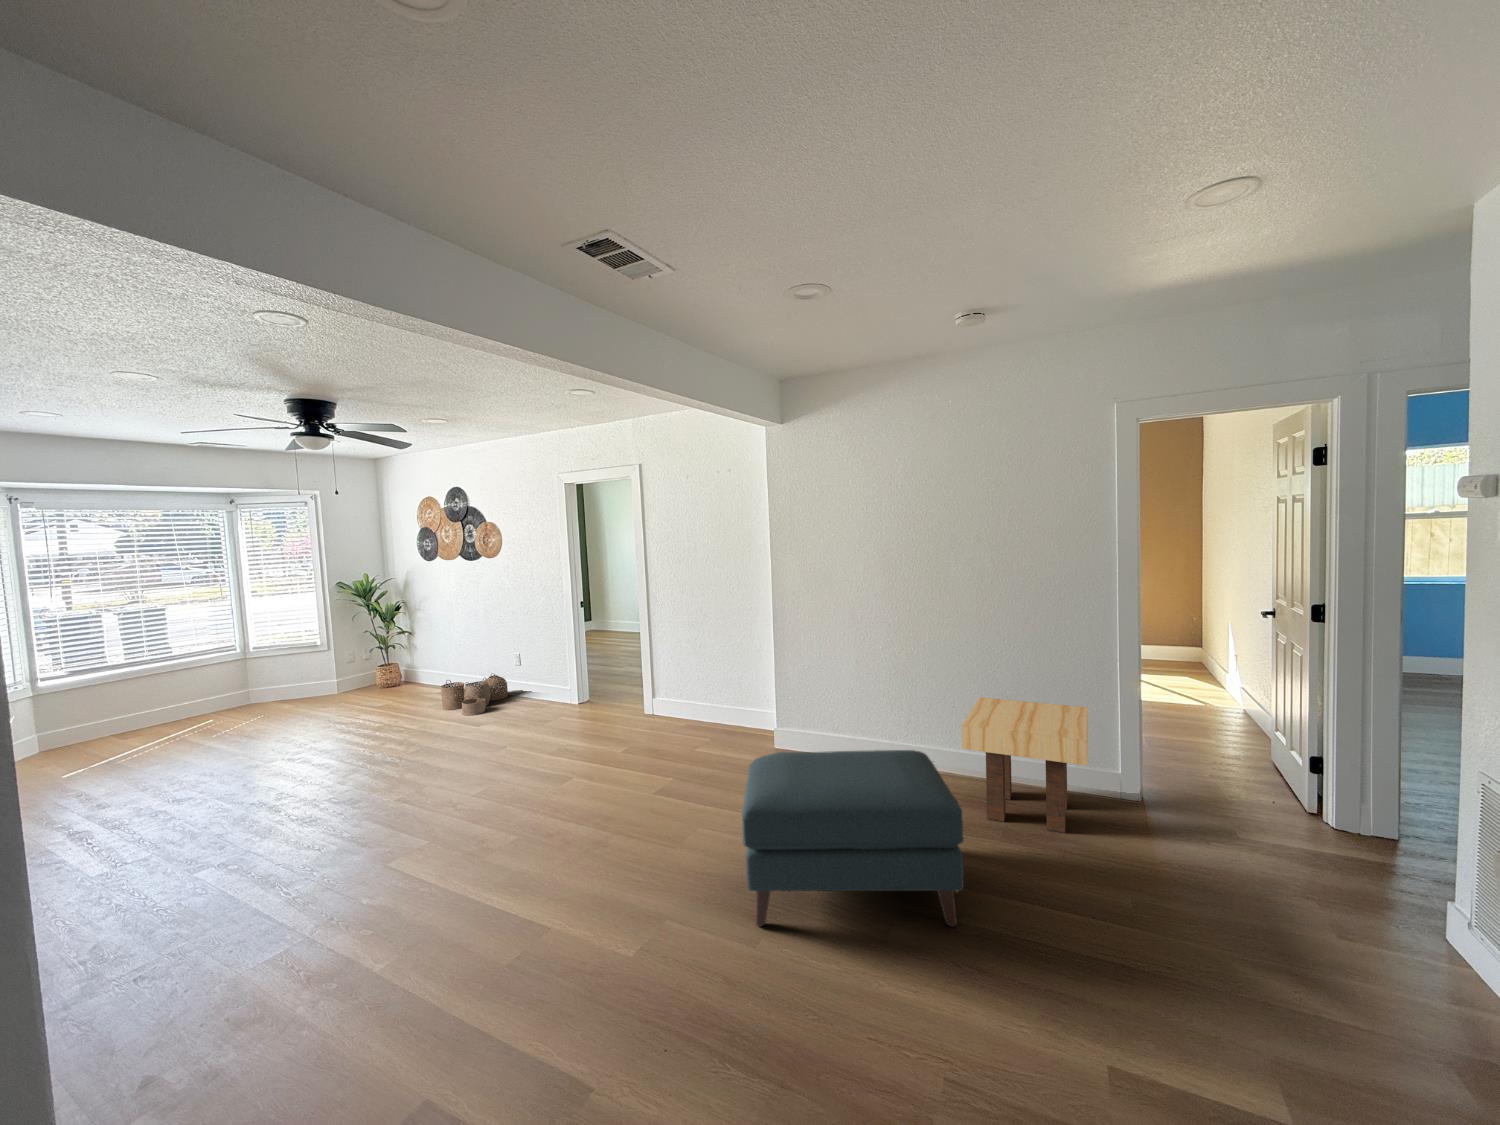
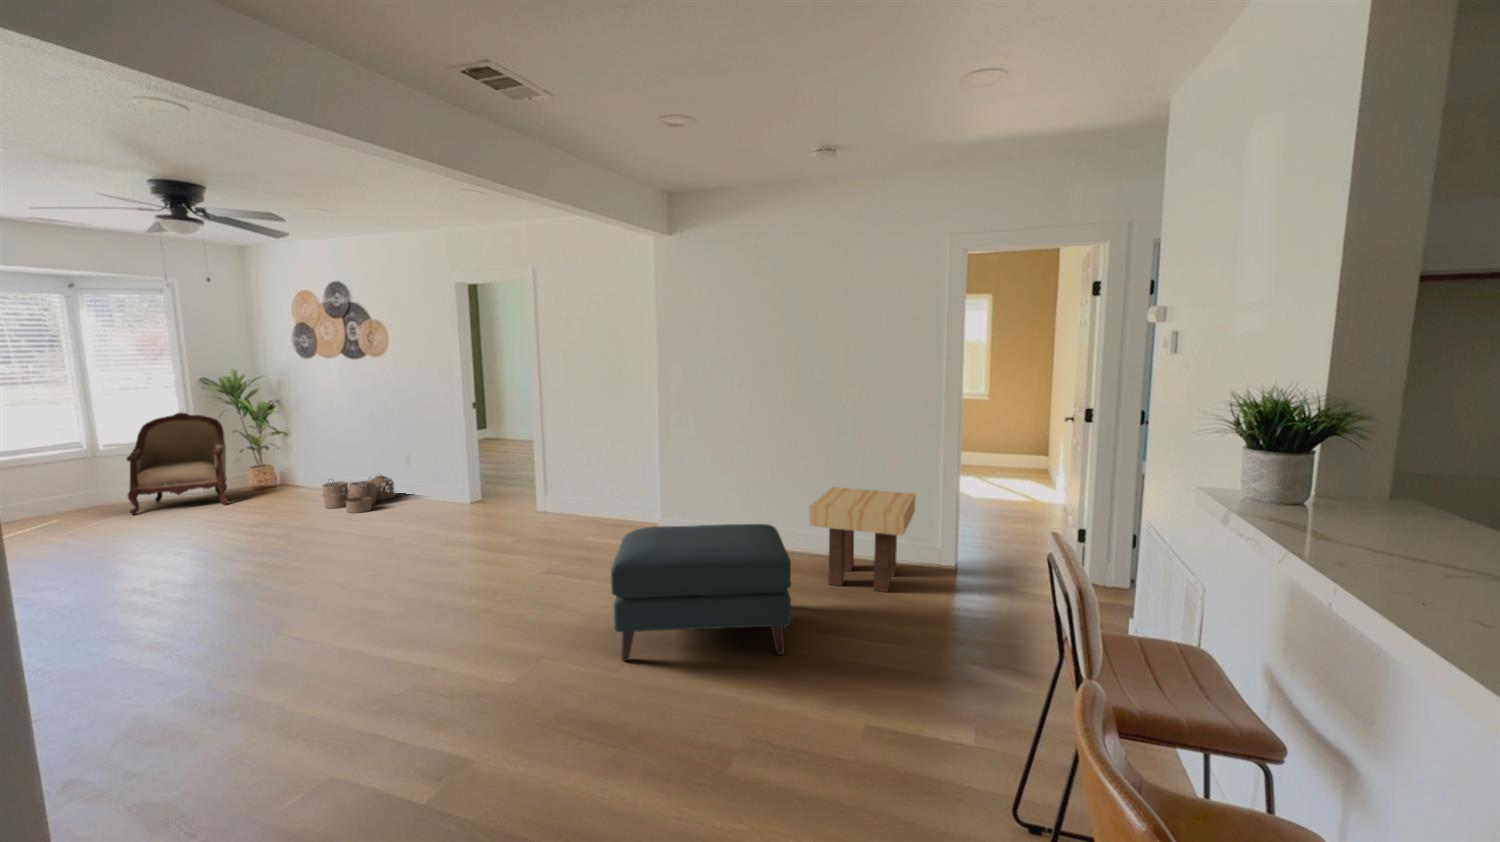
armchair: none [271,616,357,717] -> present [127,413,228,515]

